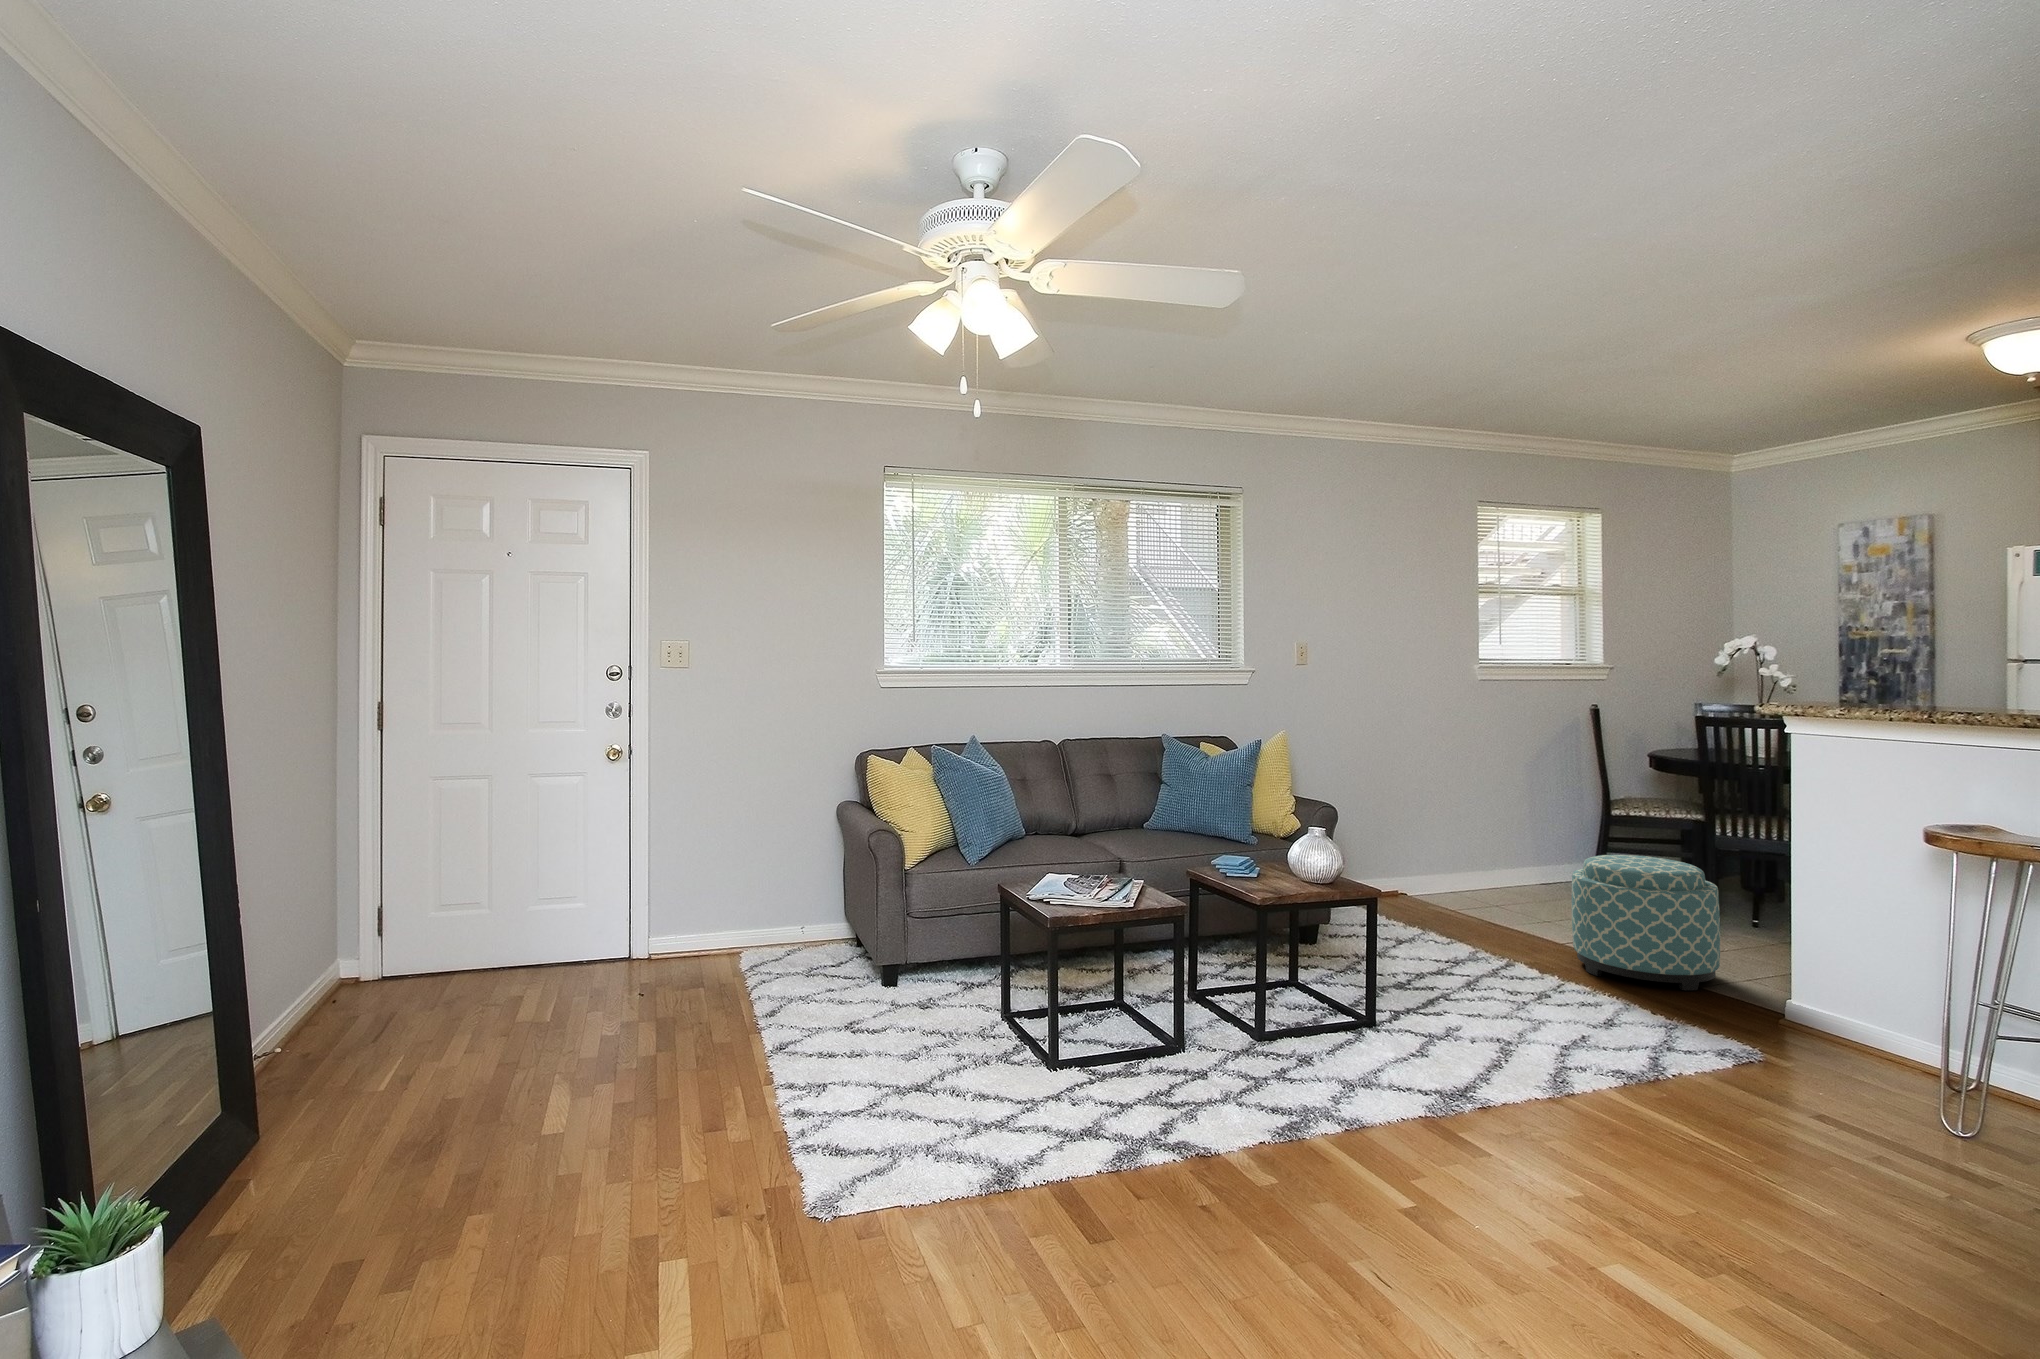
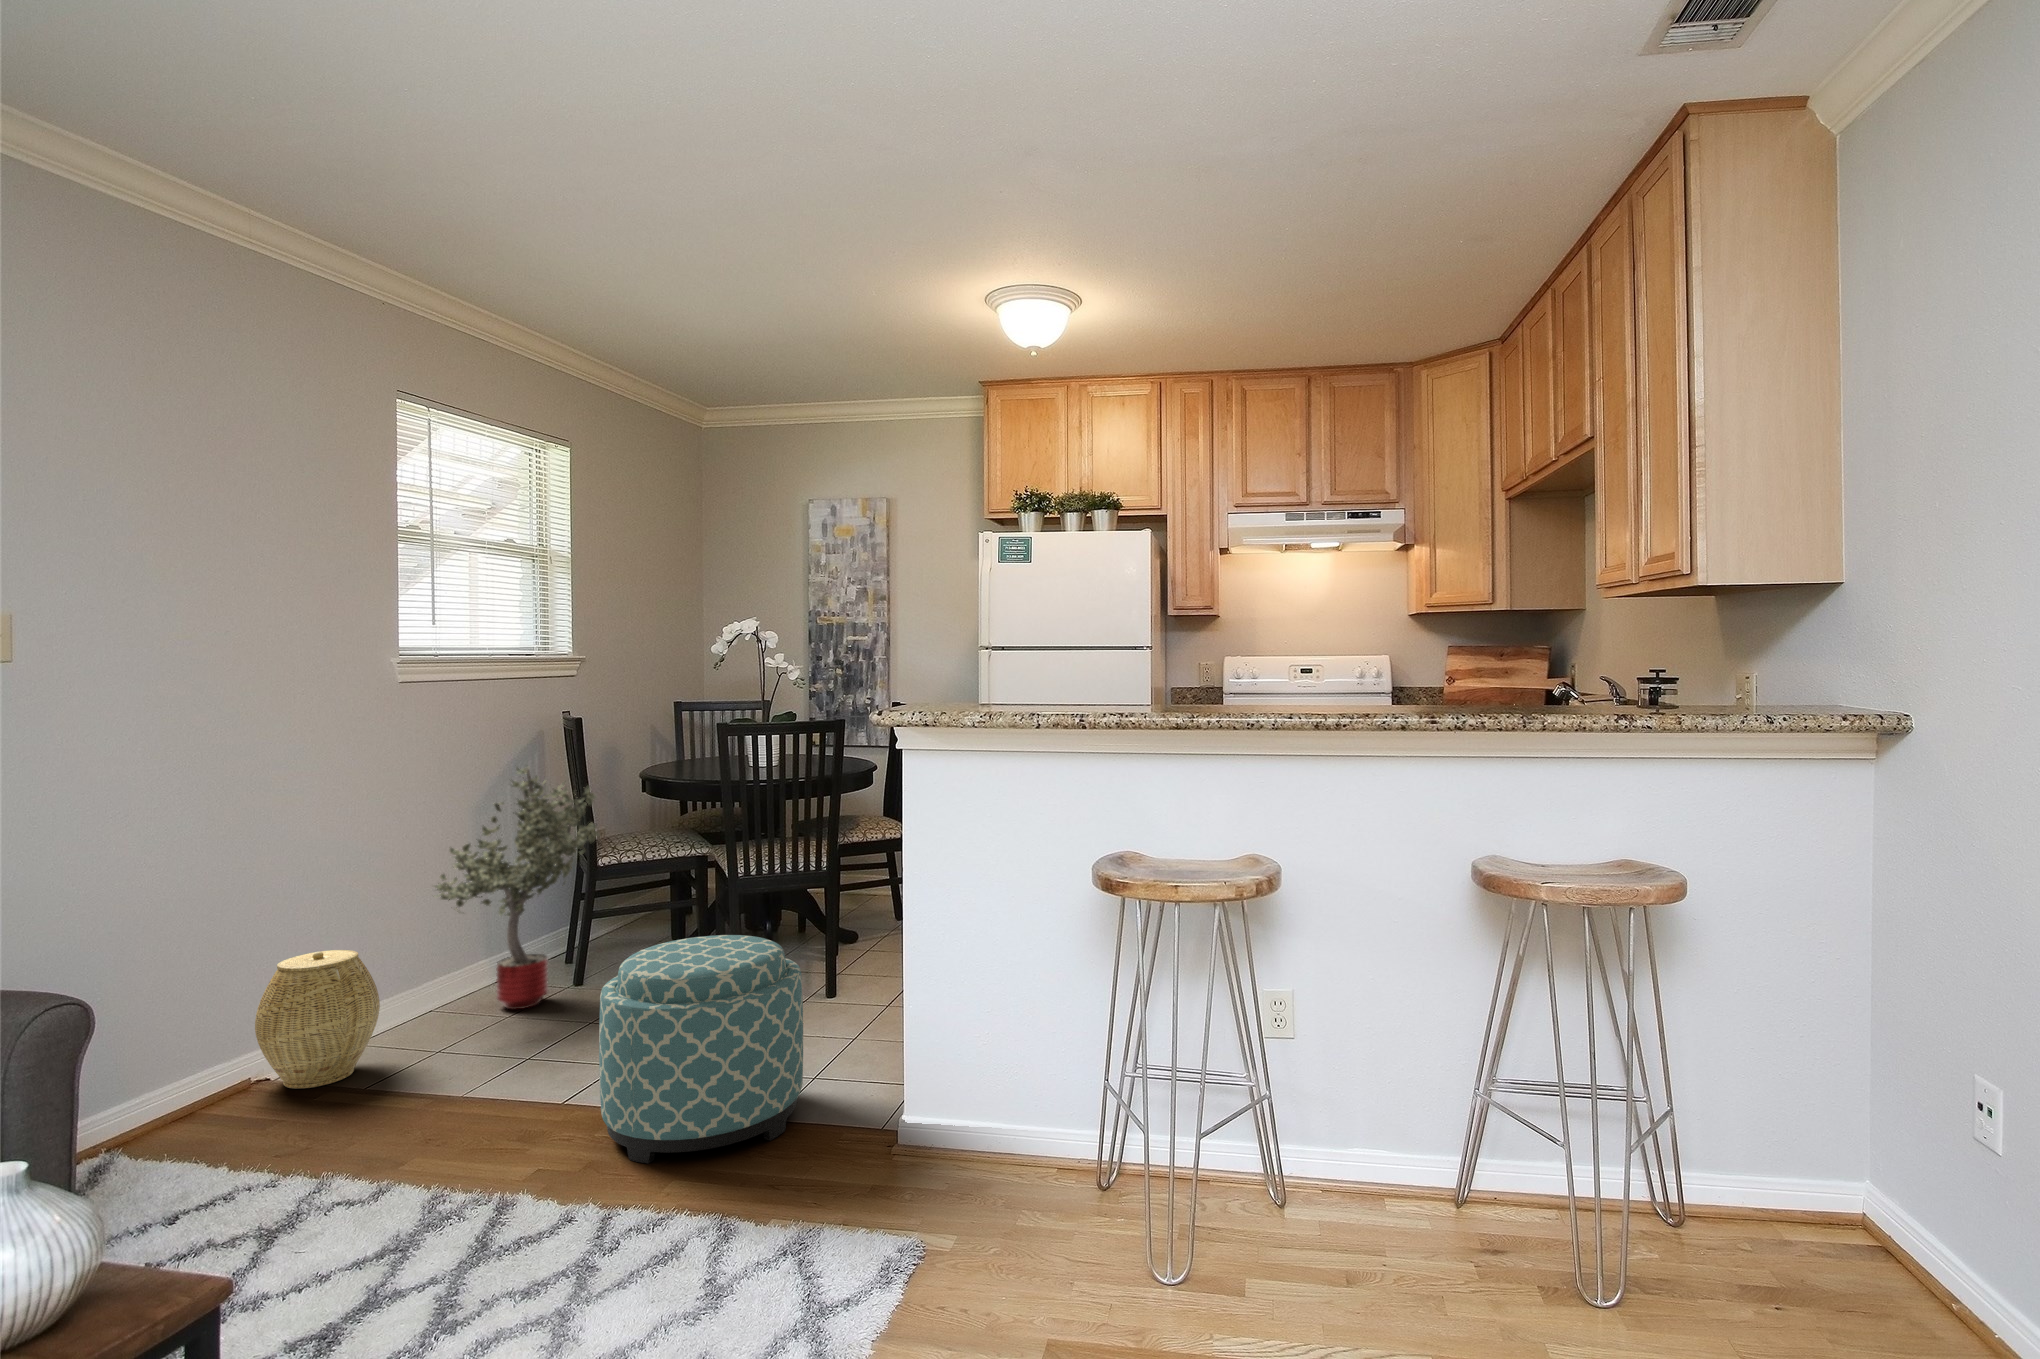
potted tree: none [1496,738,1613,897] -> present [435,766,599,1009]
woven basket: none [1403,829,1464,901] -> present [255,950,380,1089]

